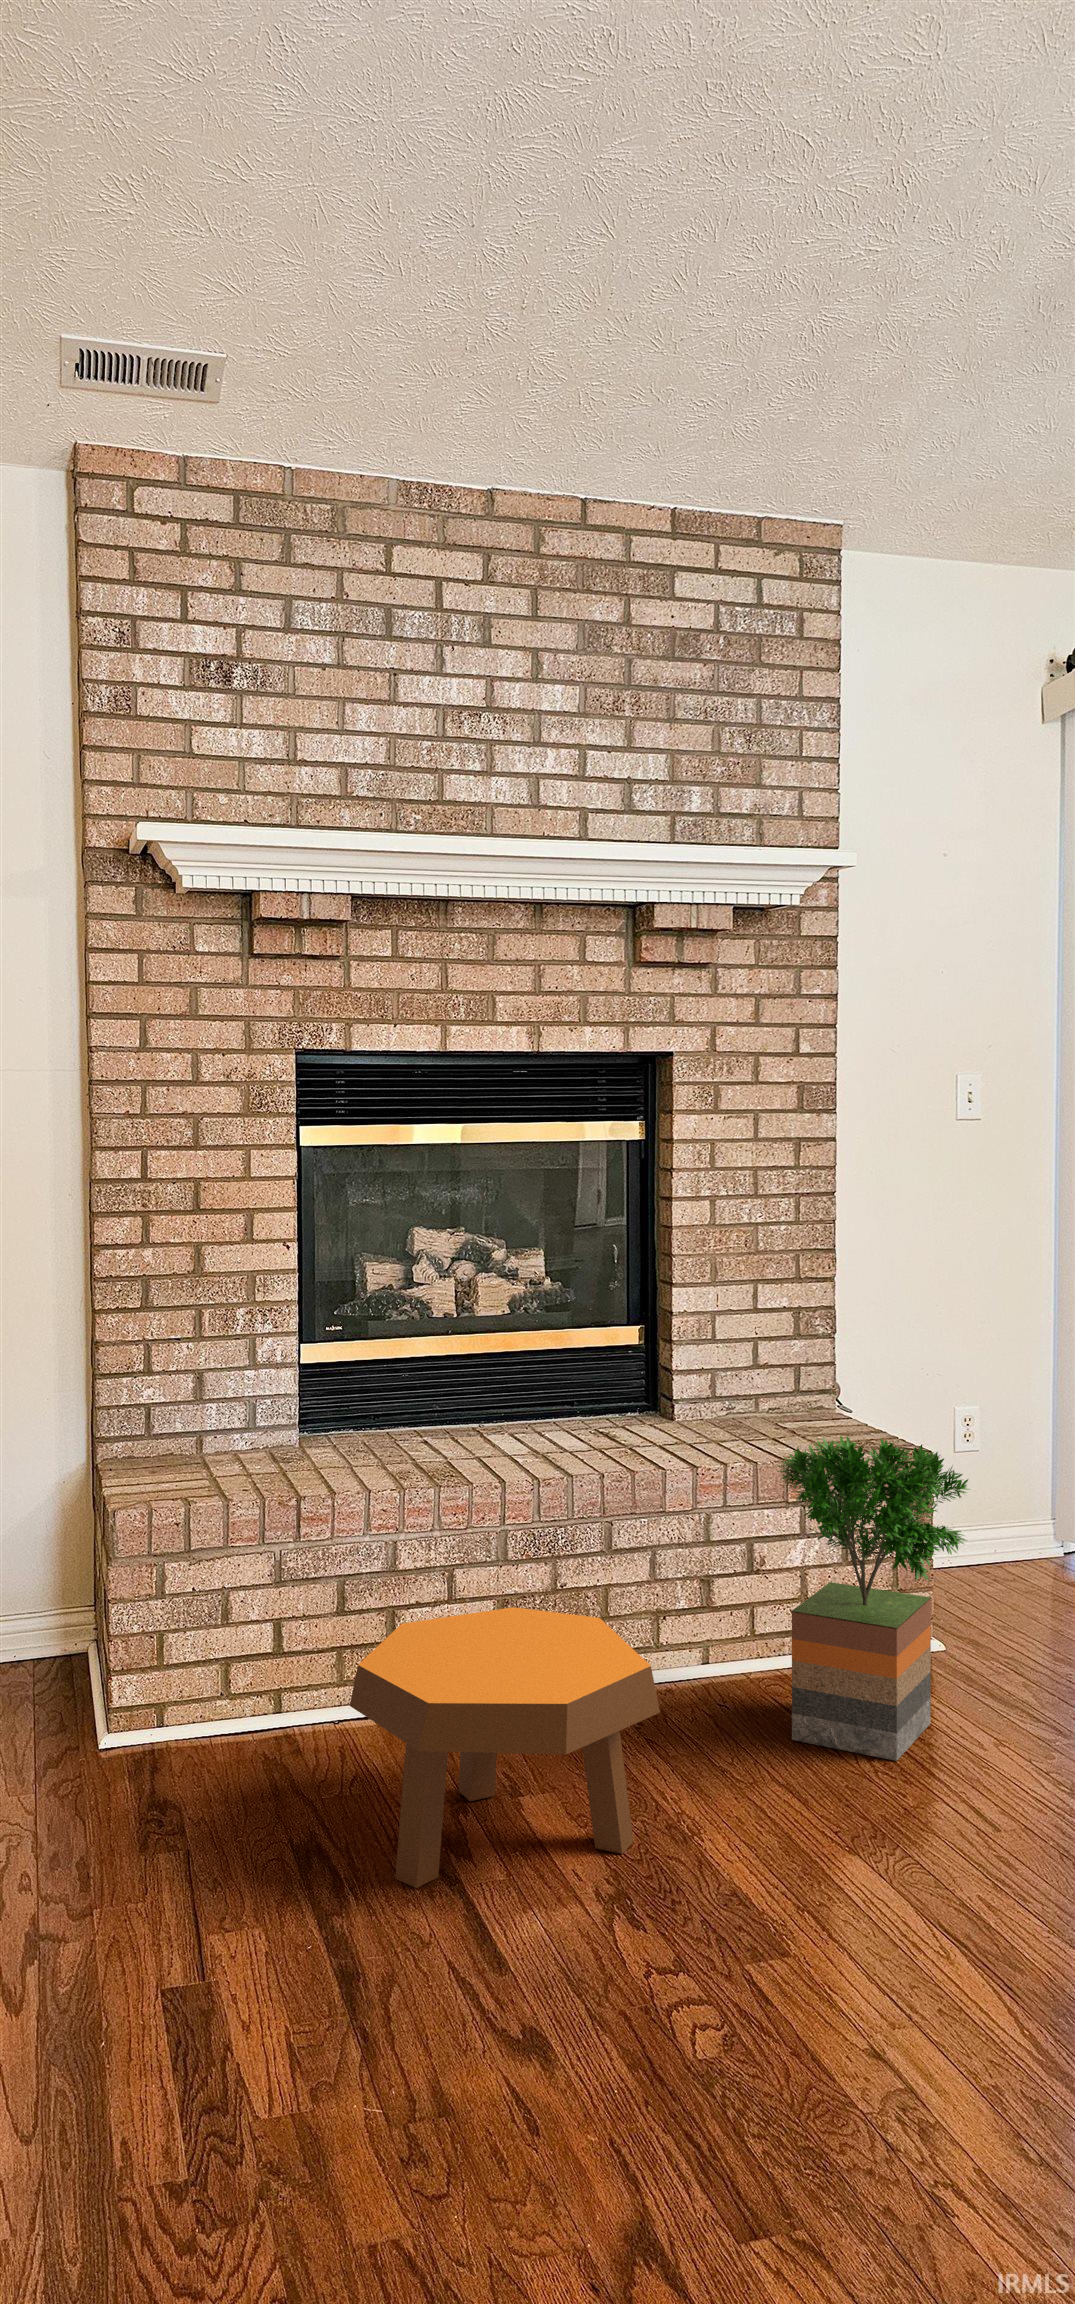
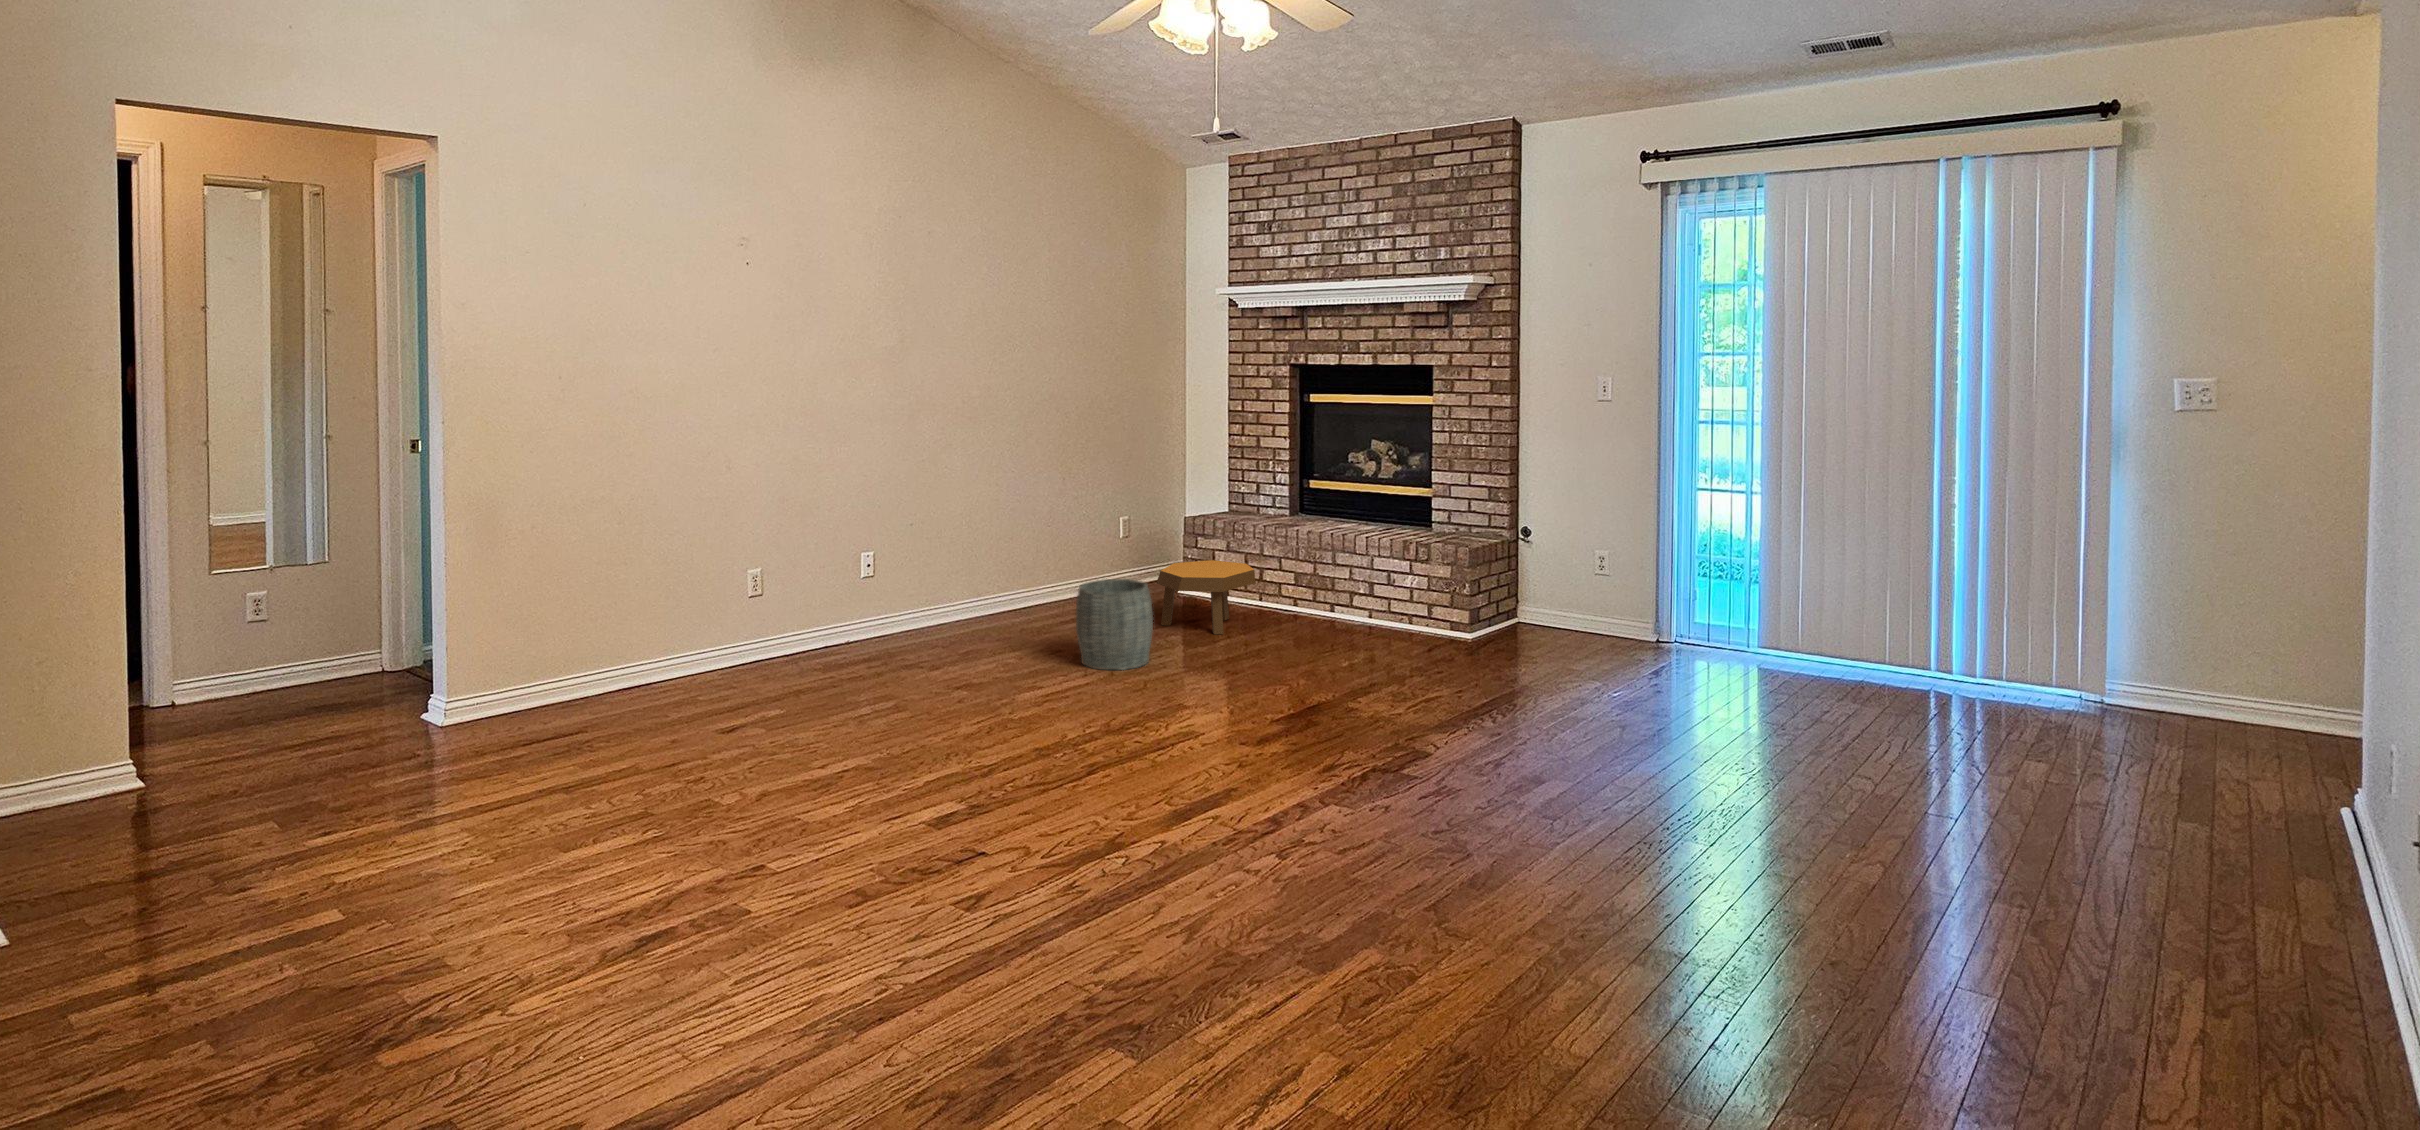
potted tree: present [778,1436,970,1761] -> none [1311,525,1398,645]
woven basket: none [627,1764,929,2194] -> present [1076,579,1153,670]

